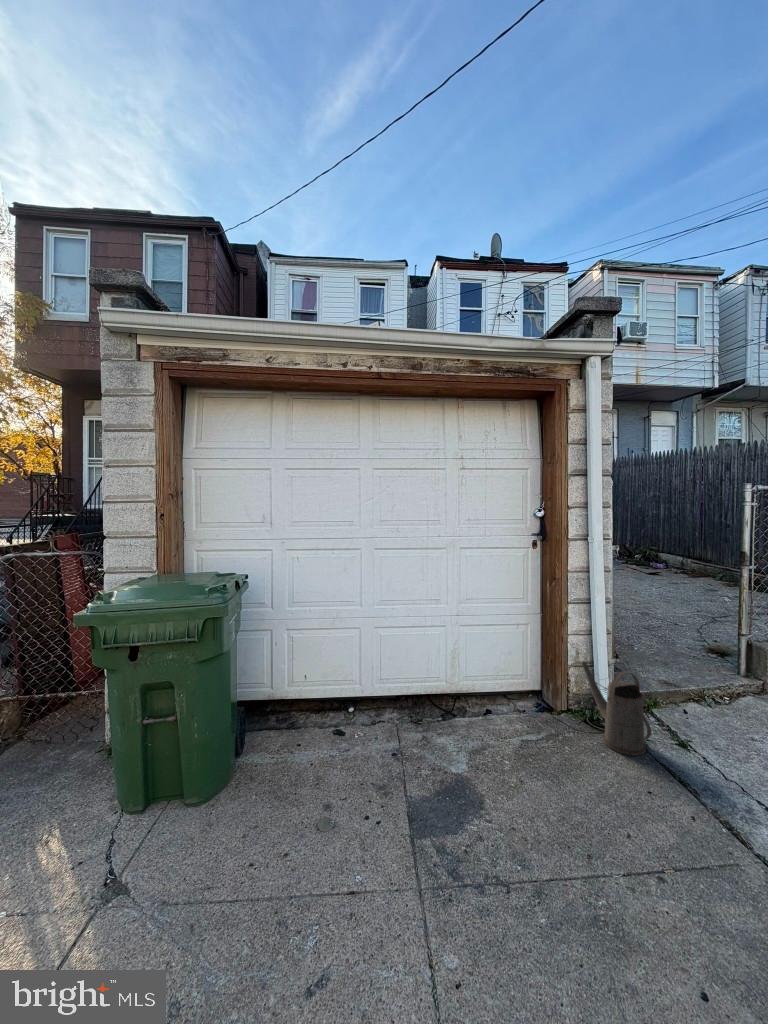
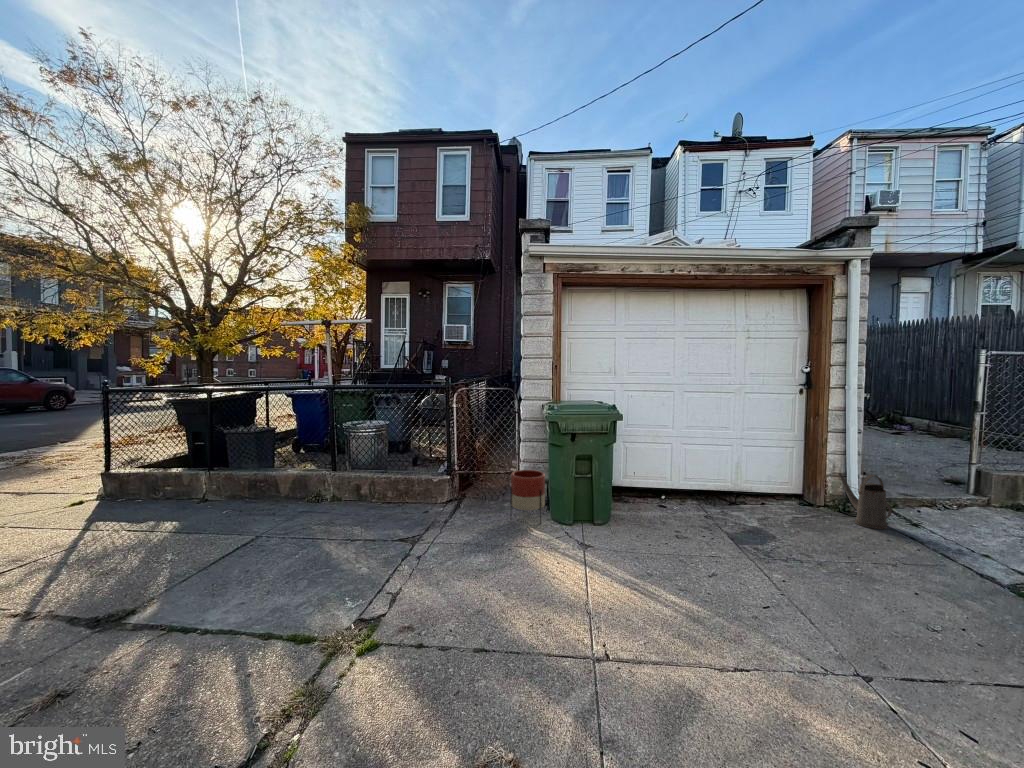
planter: none [46,692,119,795] -> present [510,470,545,523]

